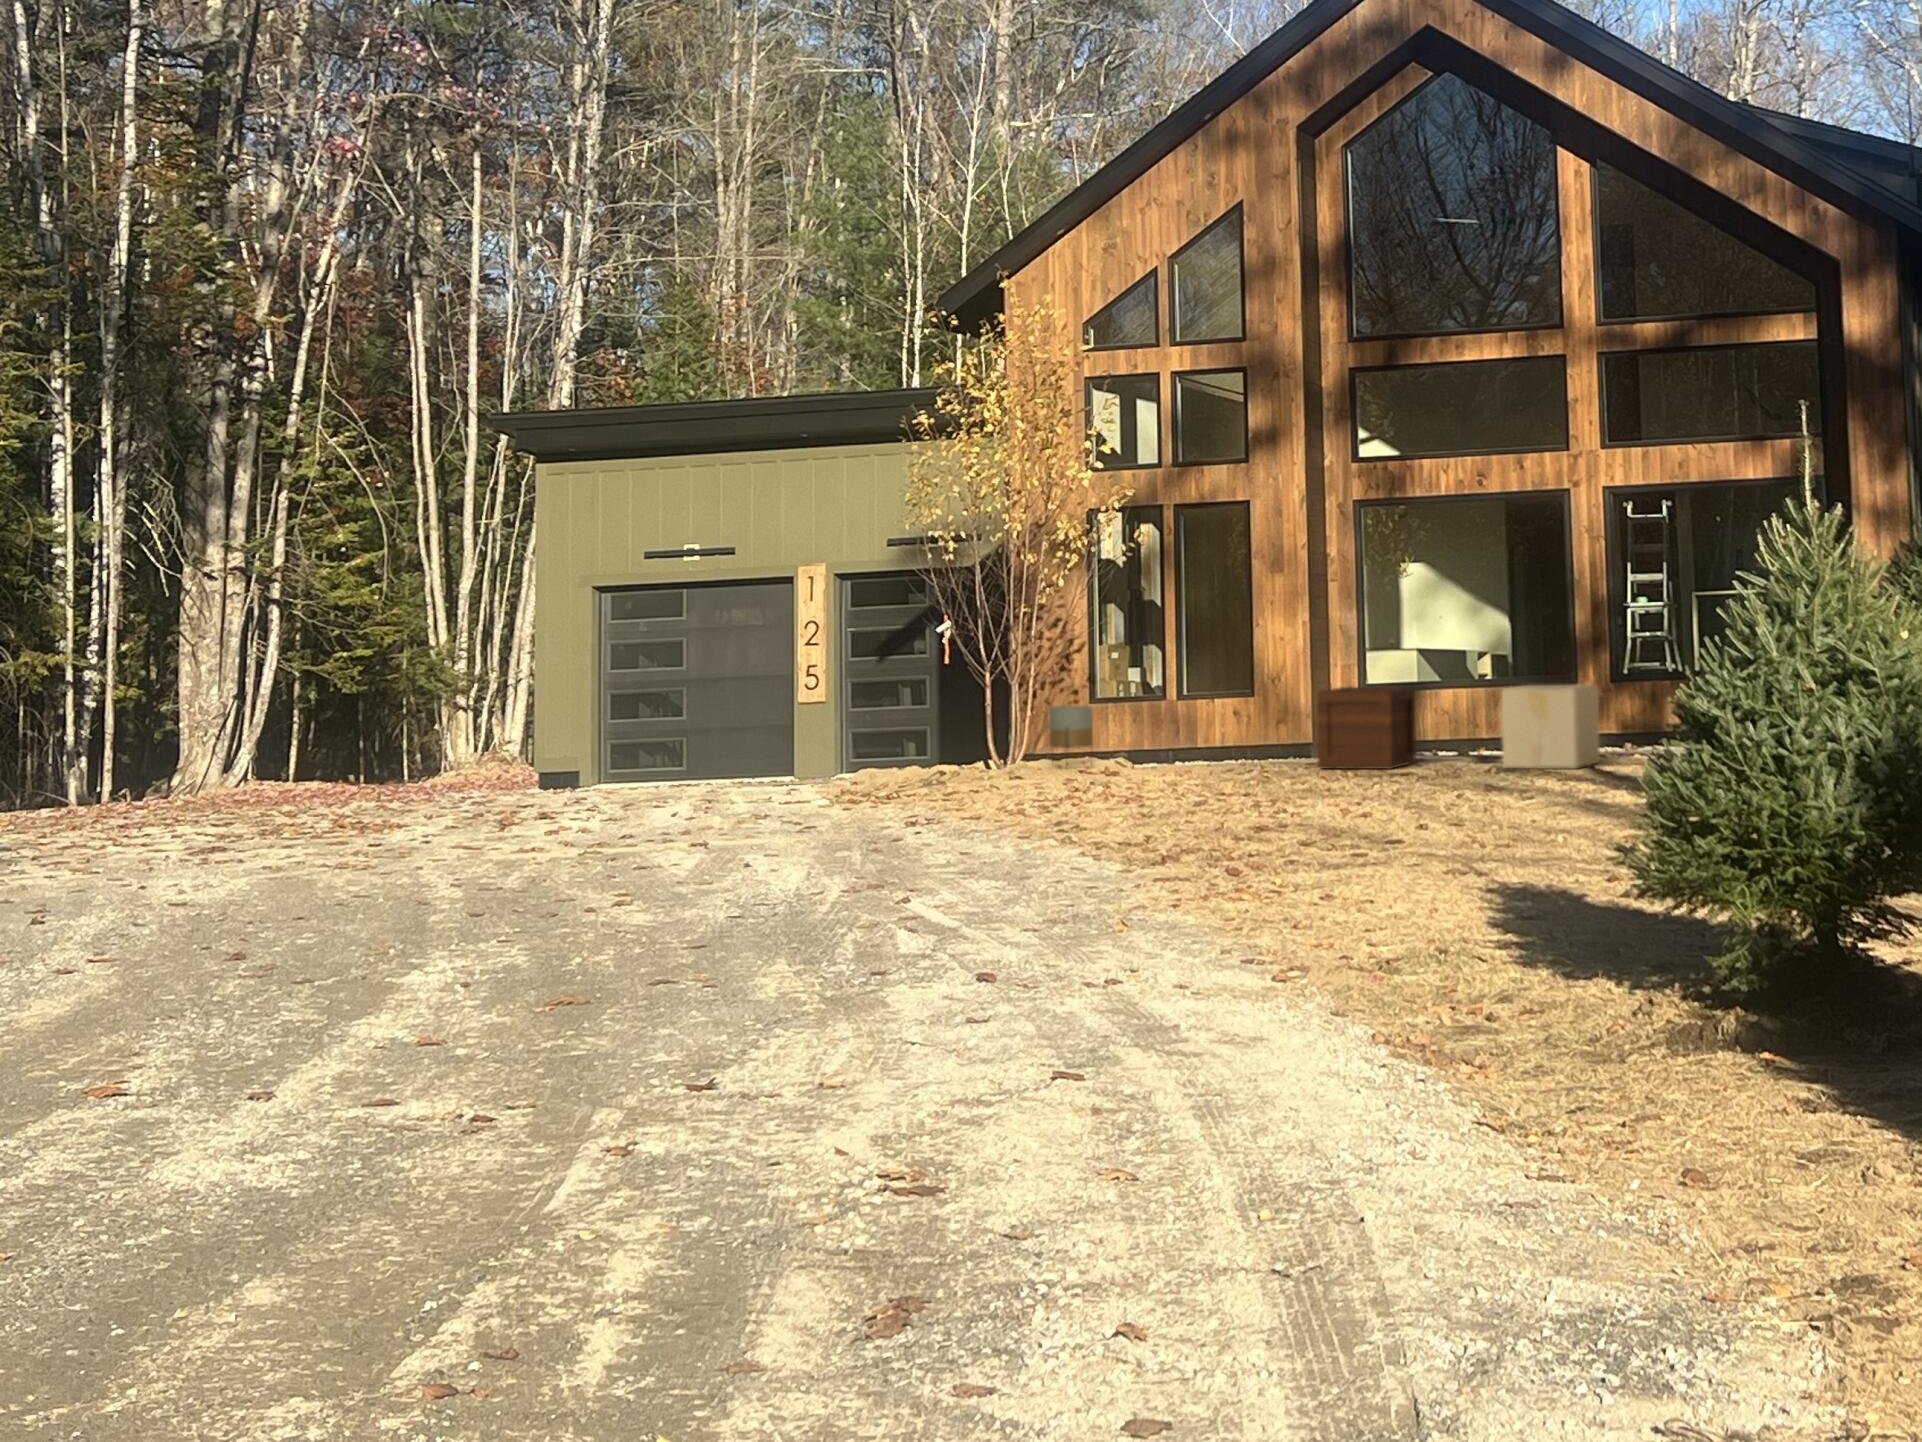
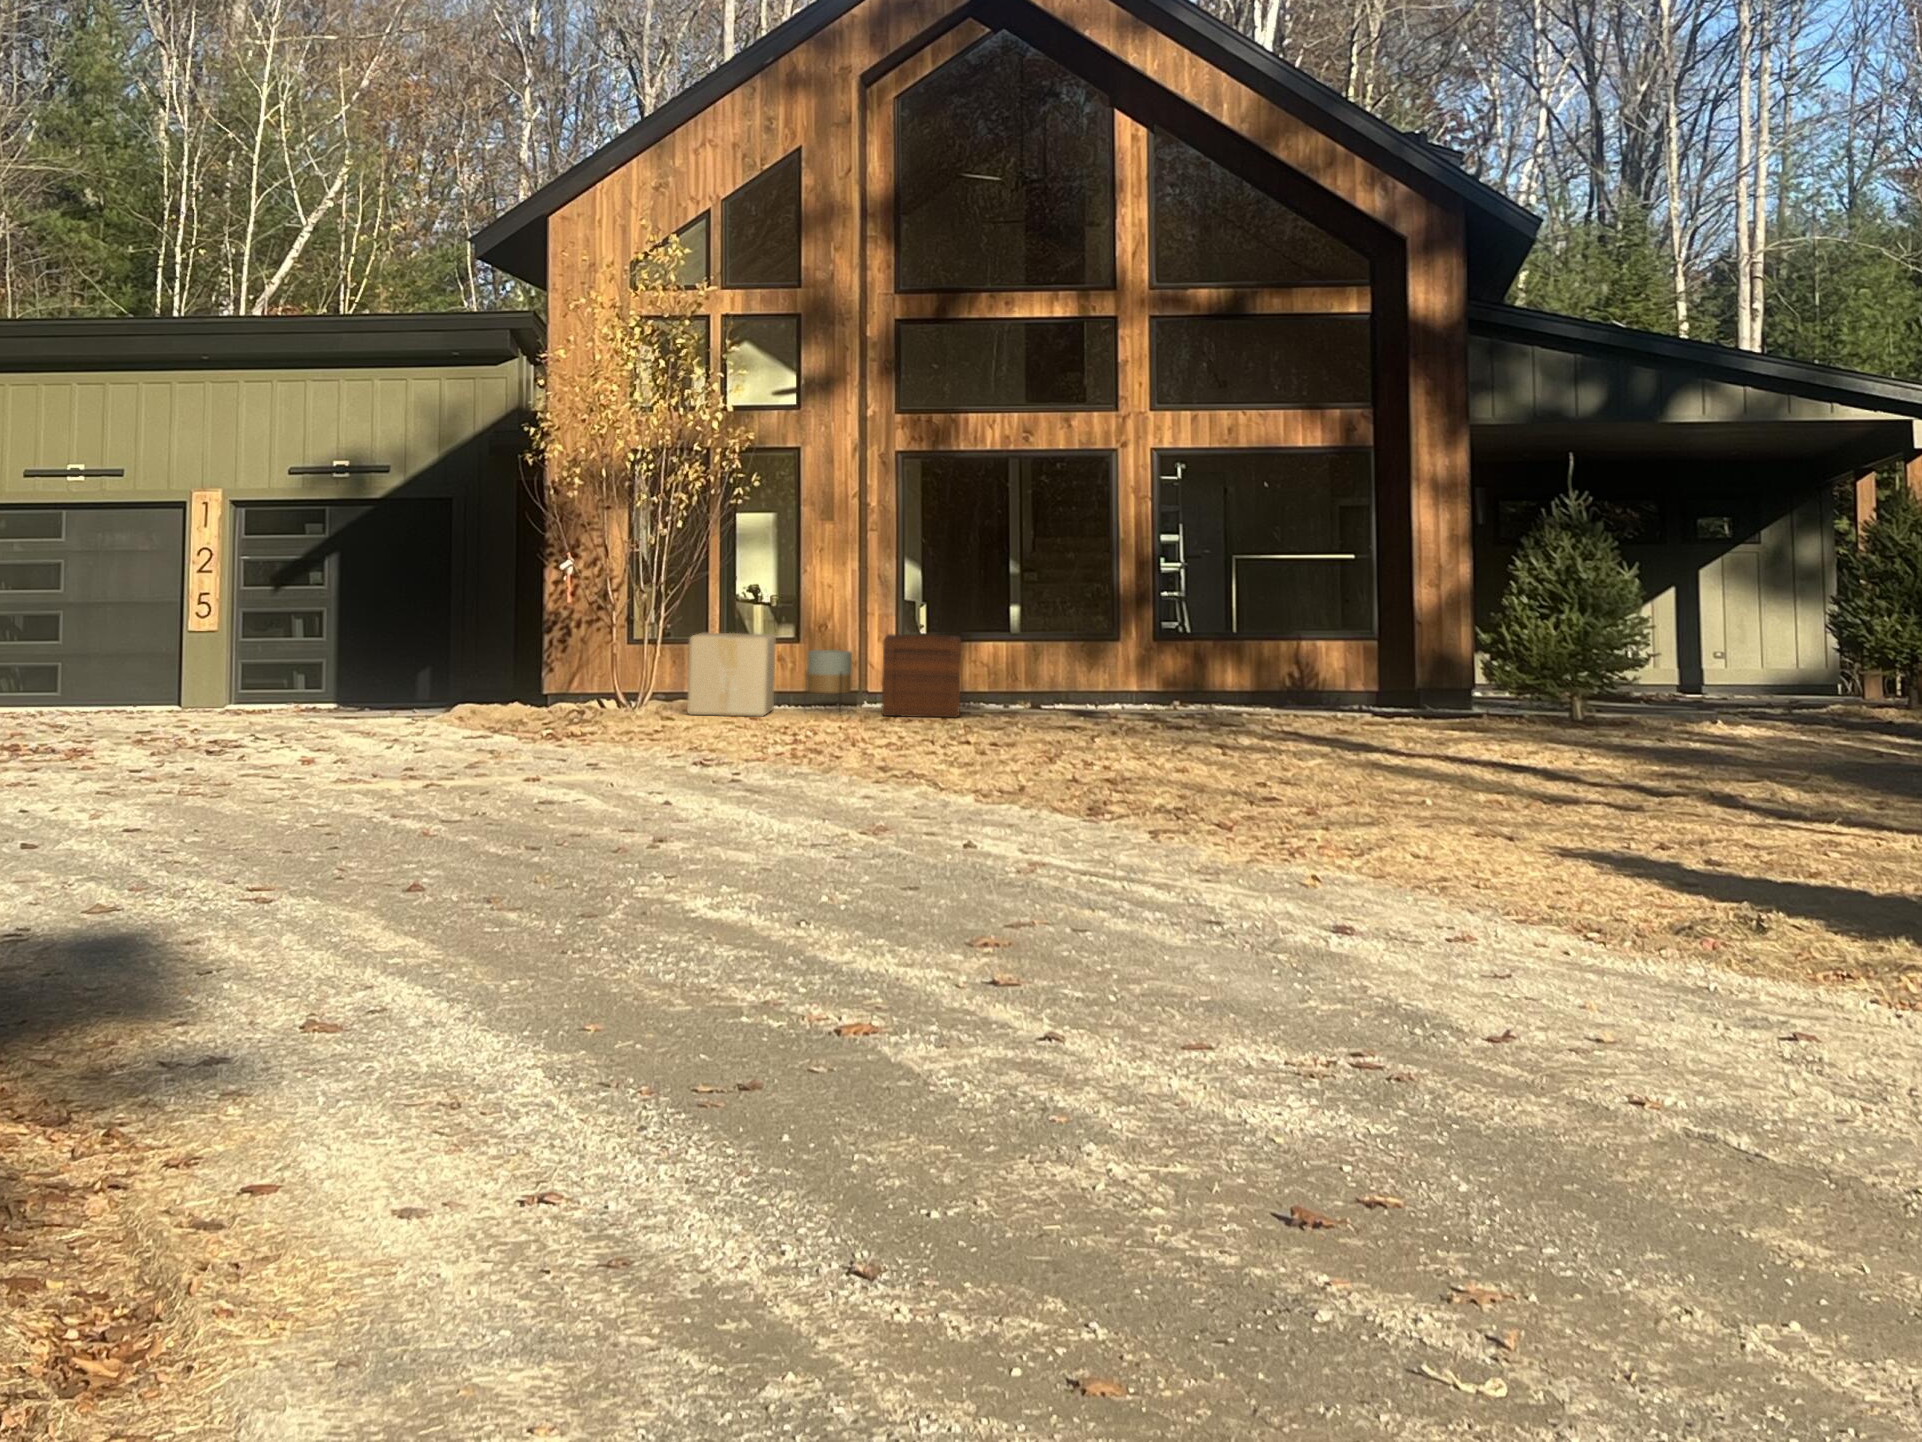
cardboard box: present [1502,685,1600,769] -> present [687,633,776,717]
planter: present [1049,706,1093,749] -> present [804,650,852,709]

